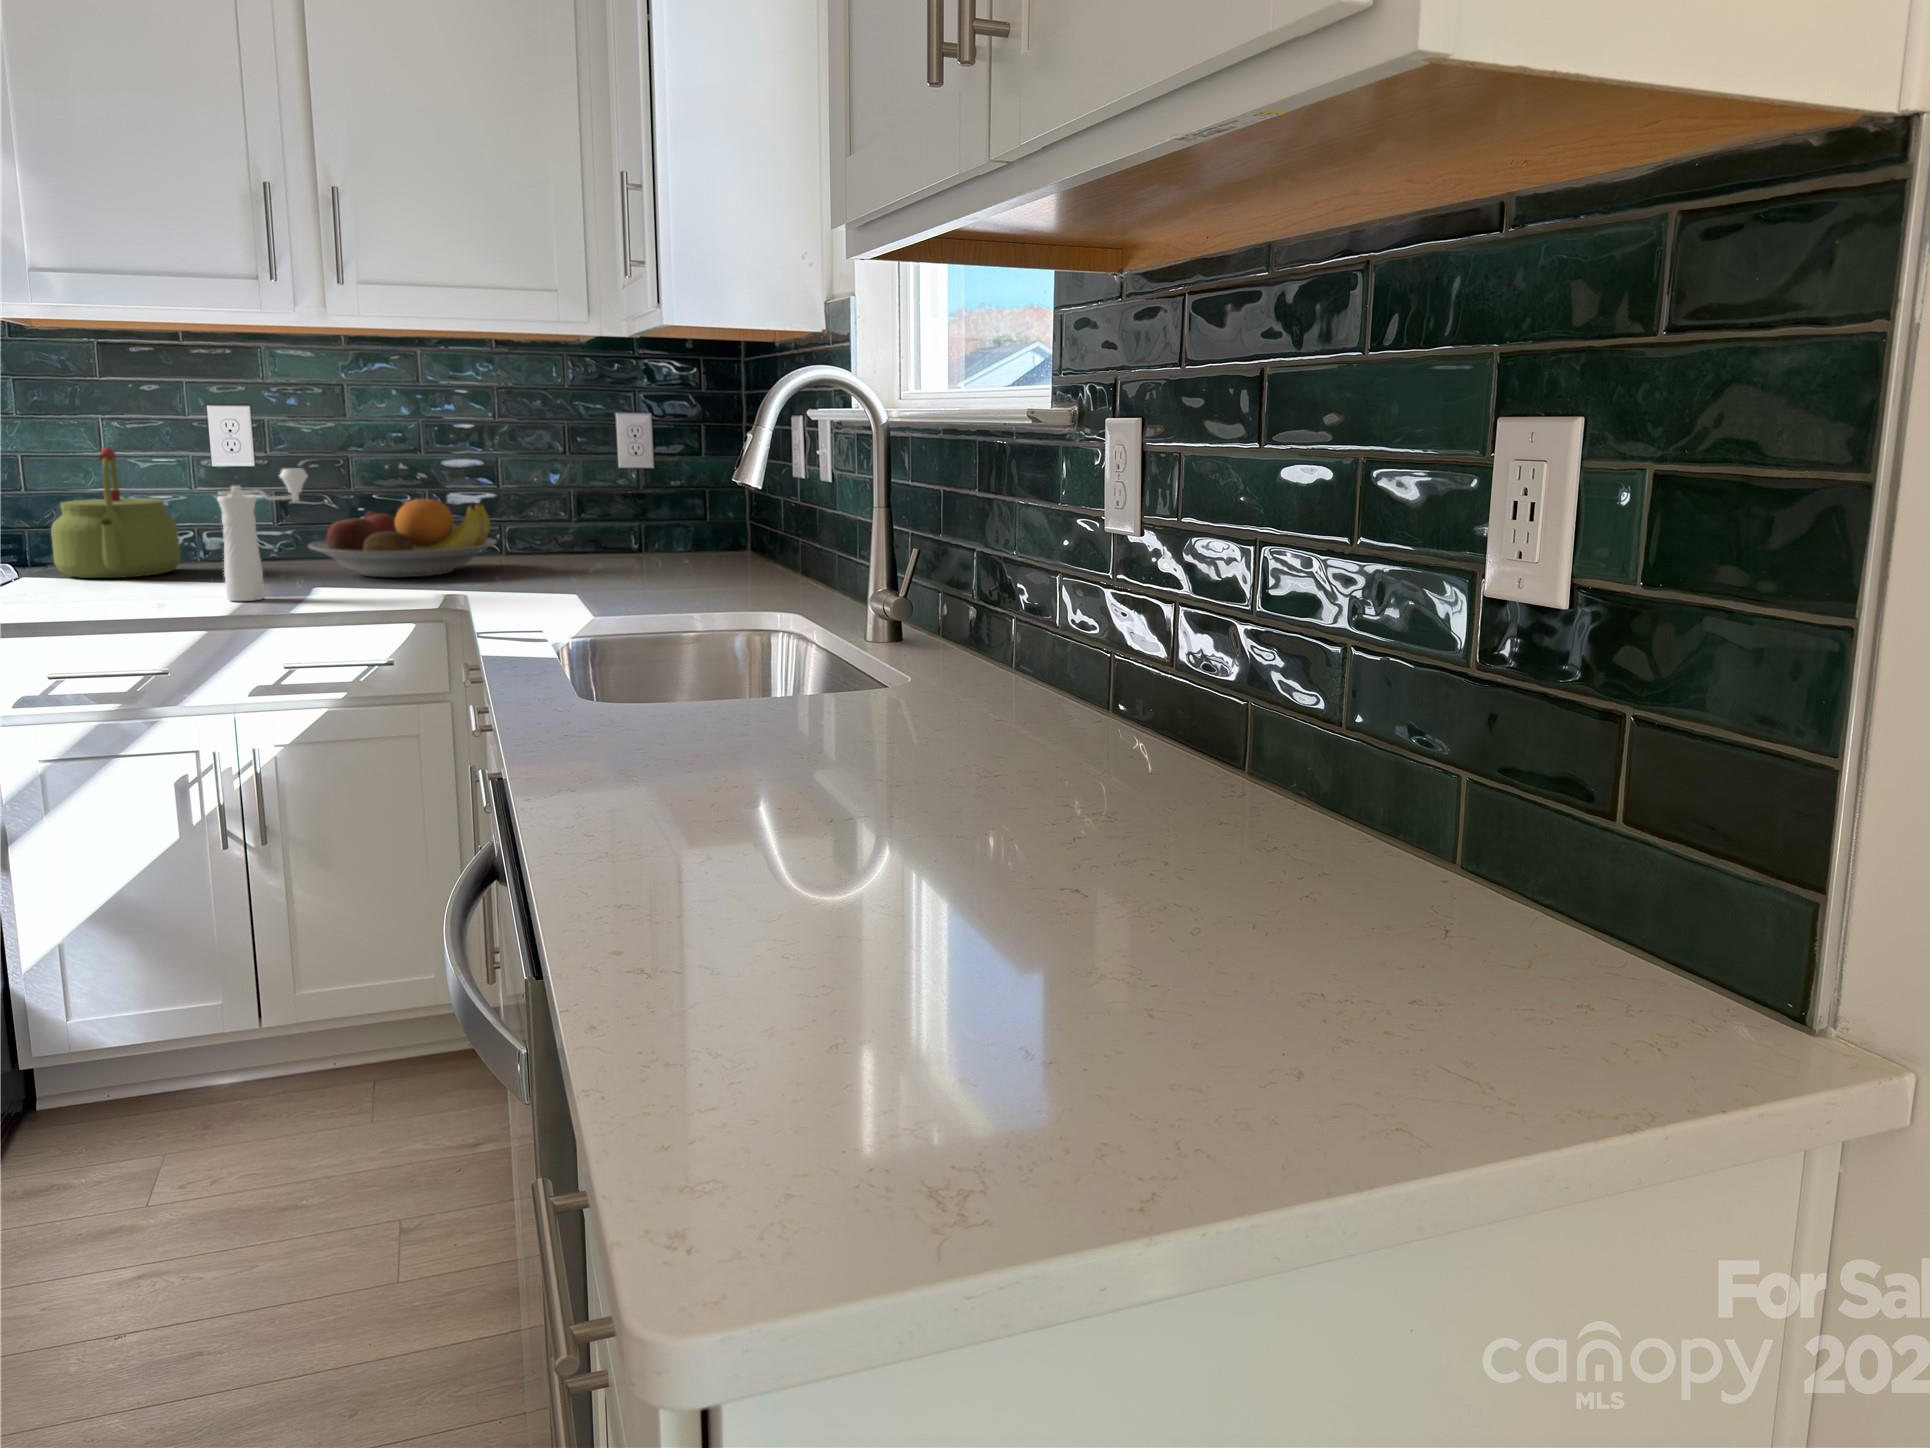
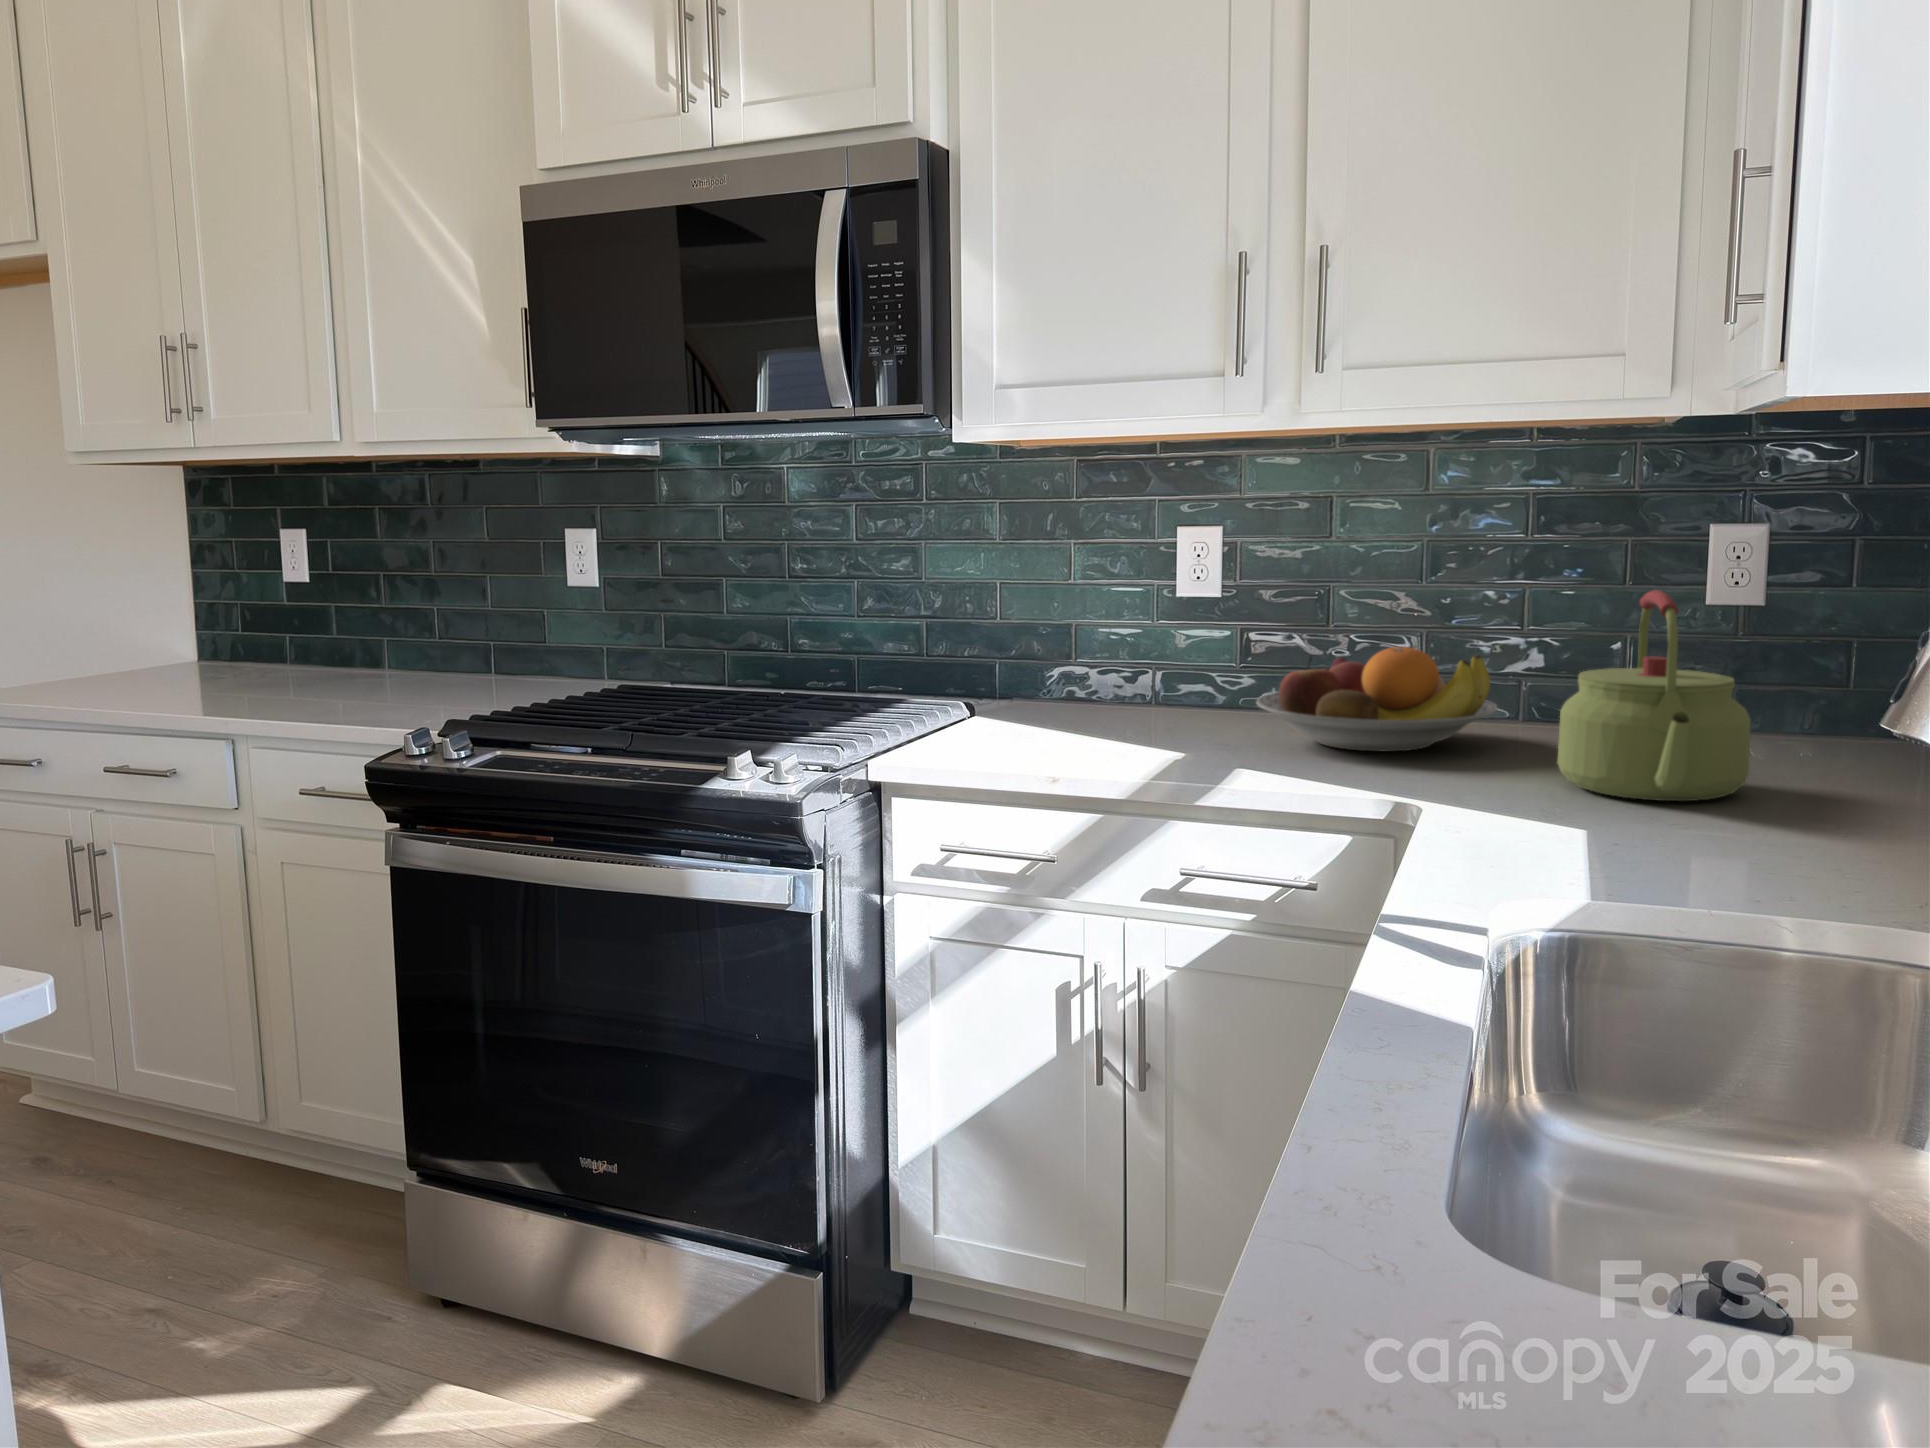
kettle: present [51,447,181,578] -> present [1558,590,1751,801]
pepper mill: present [217,468,308,601] -> none [1136,610,1248,778]

